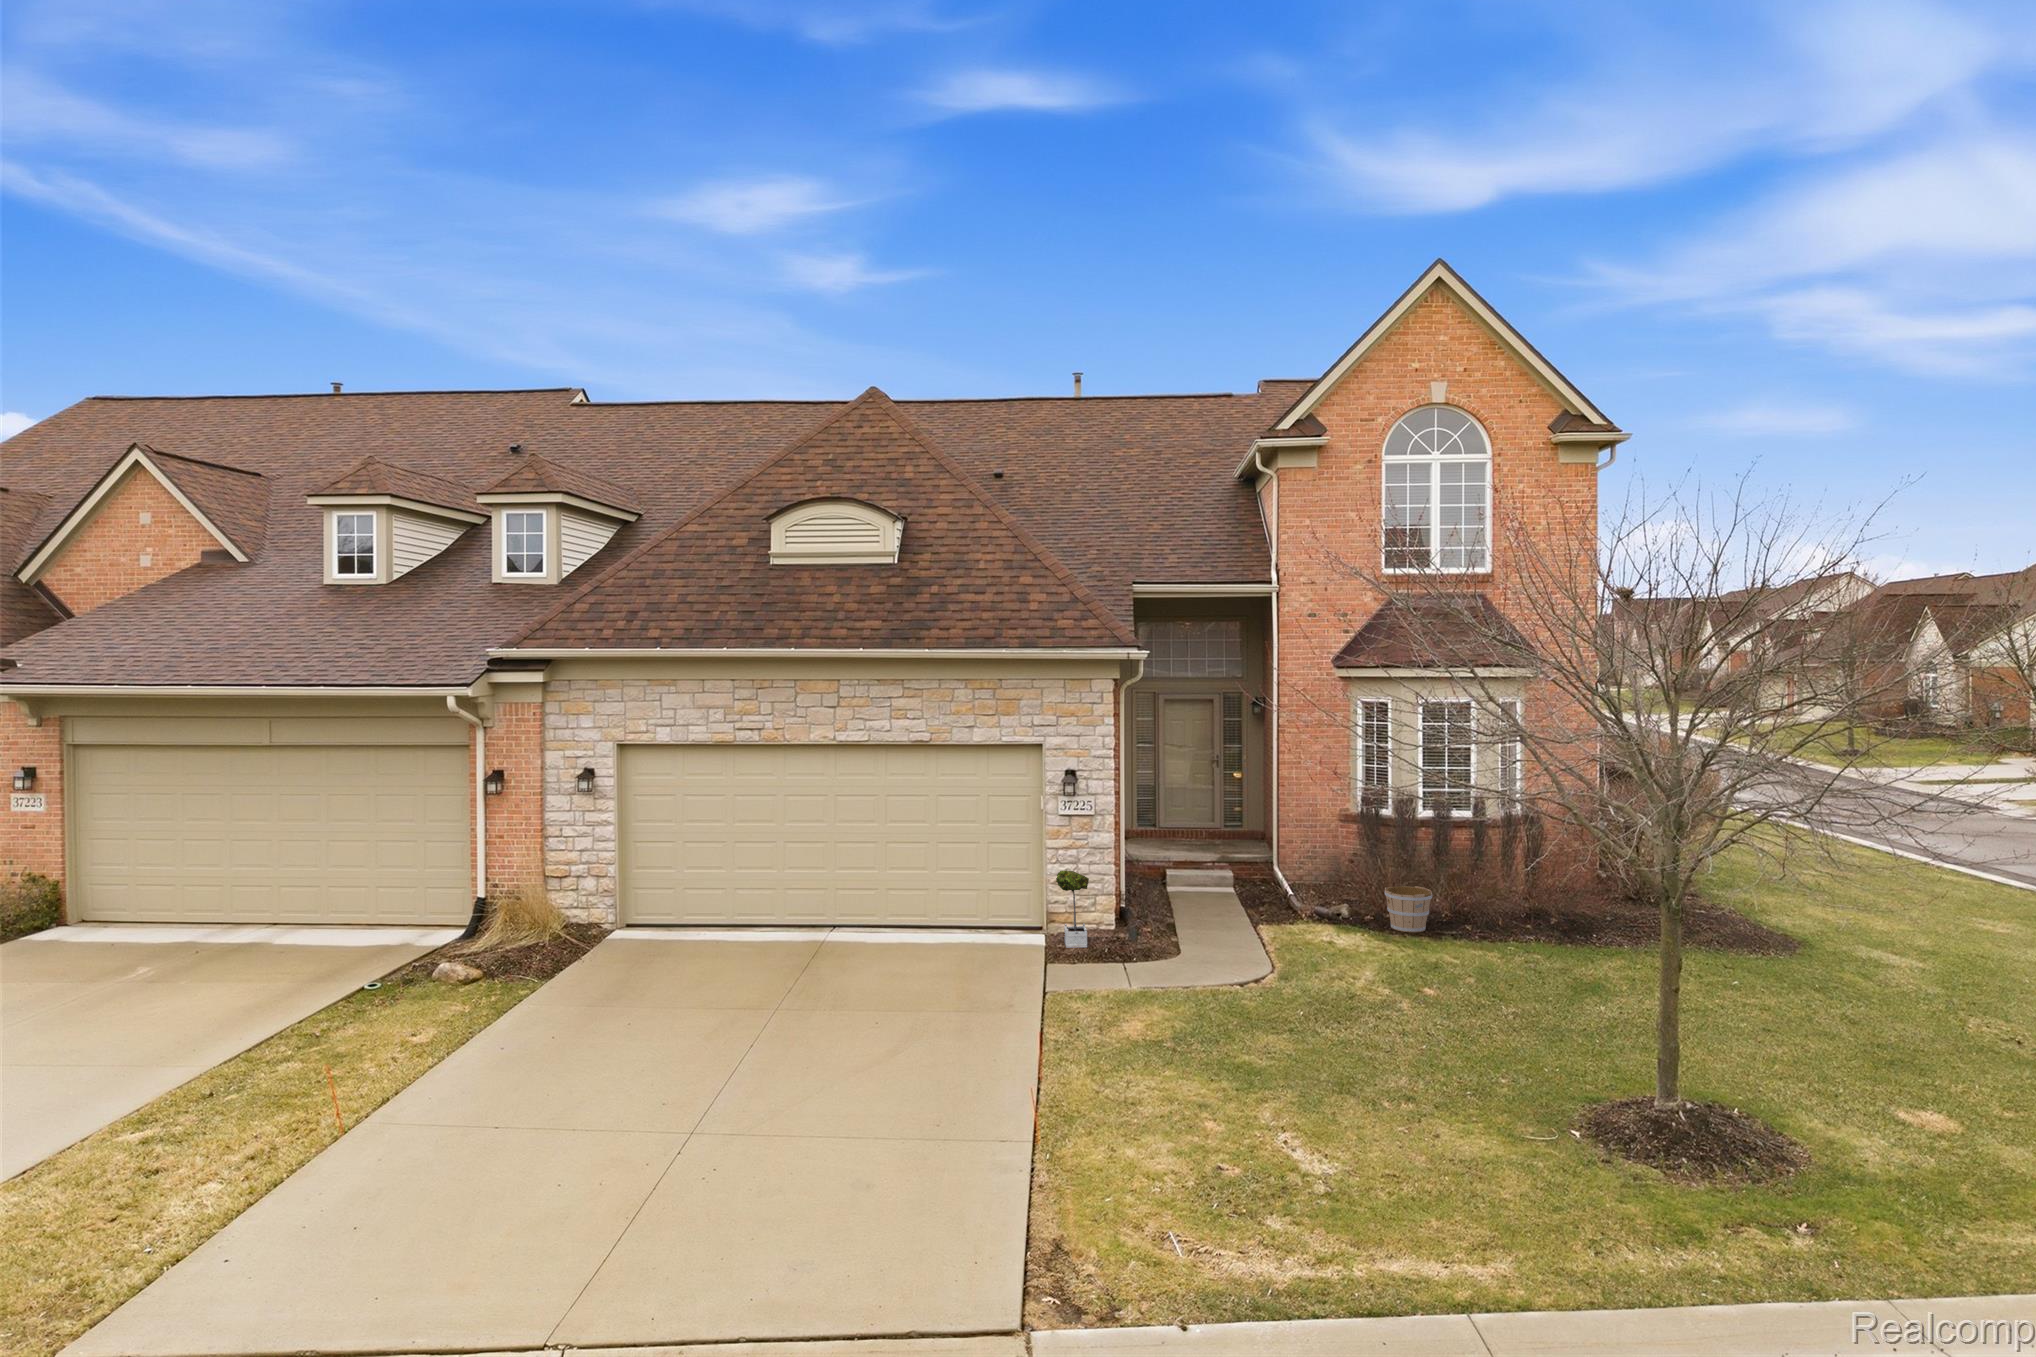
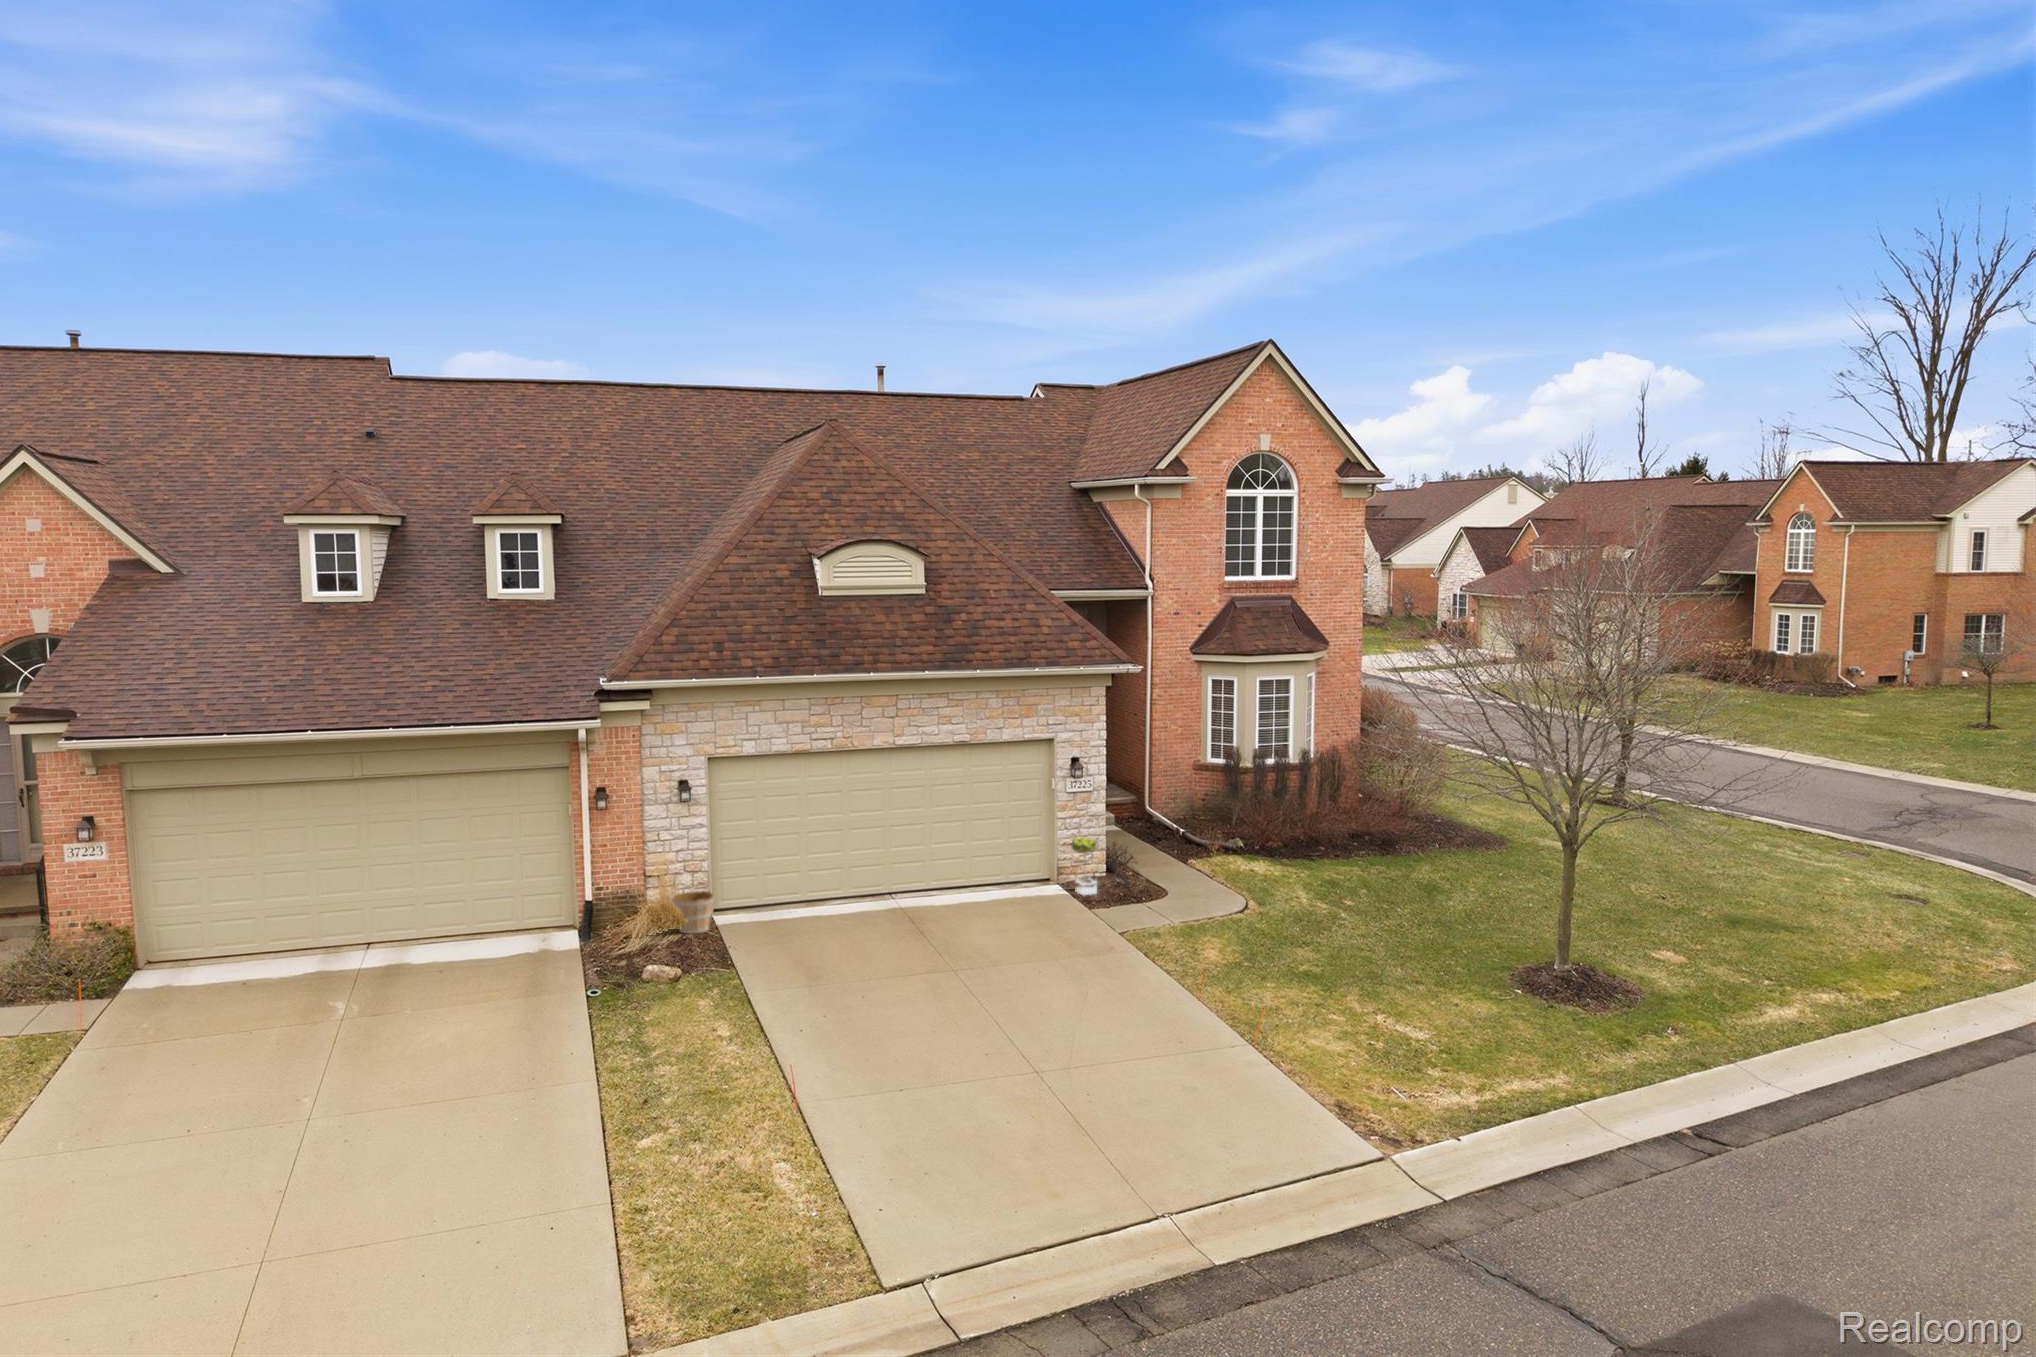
wooden bucket: present [1384,886,1432,933] -> present [672,891,714,934]

